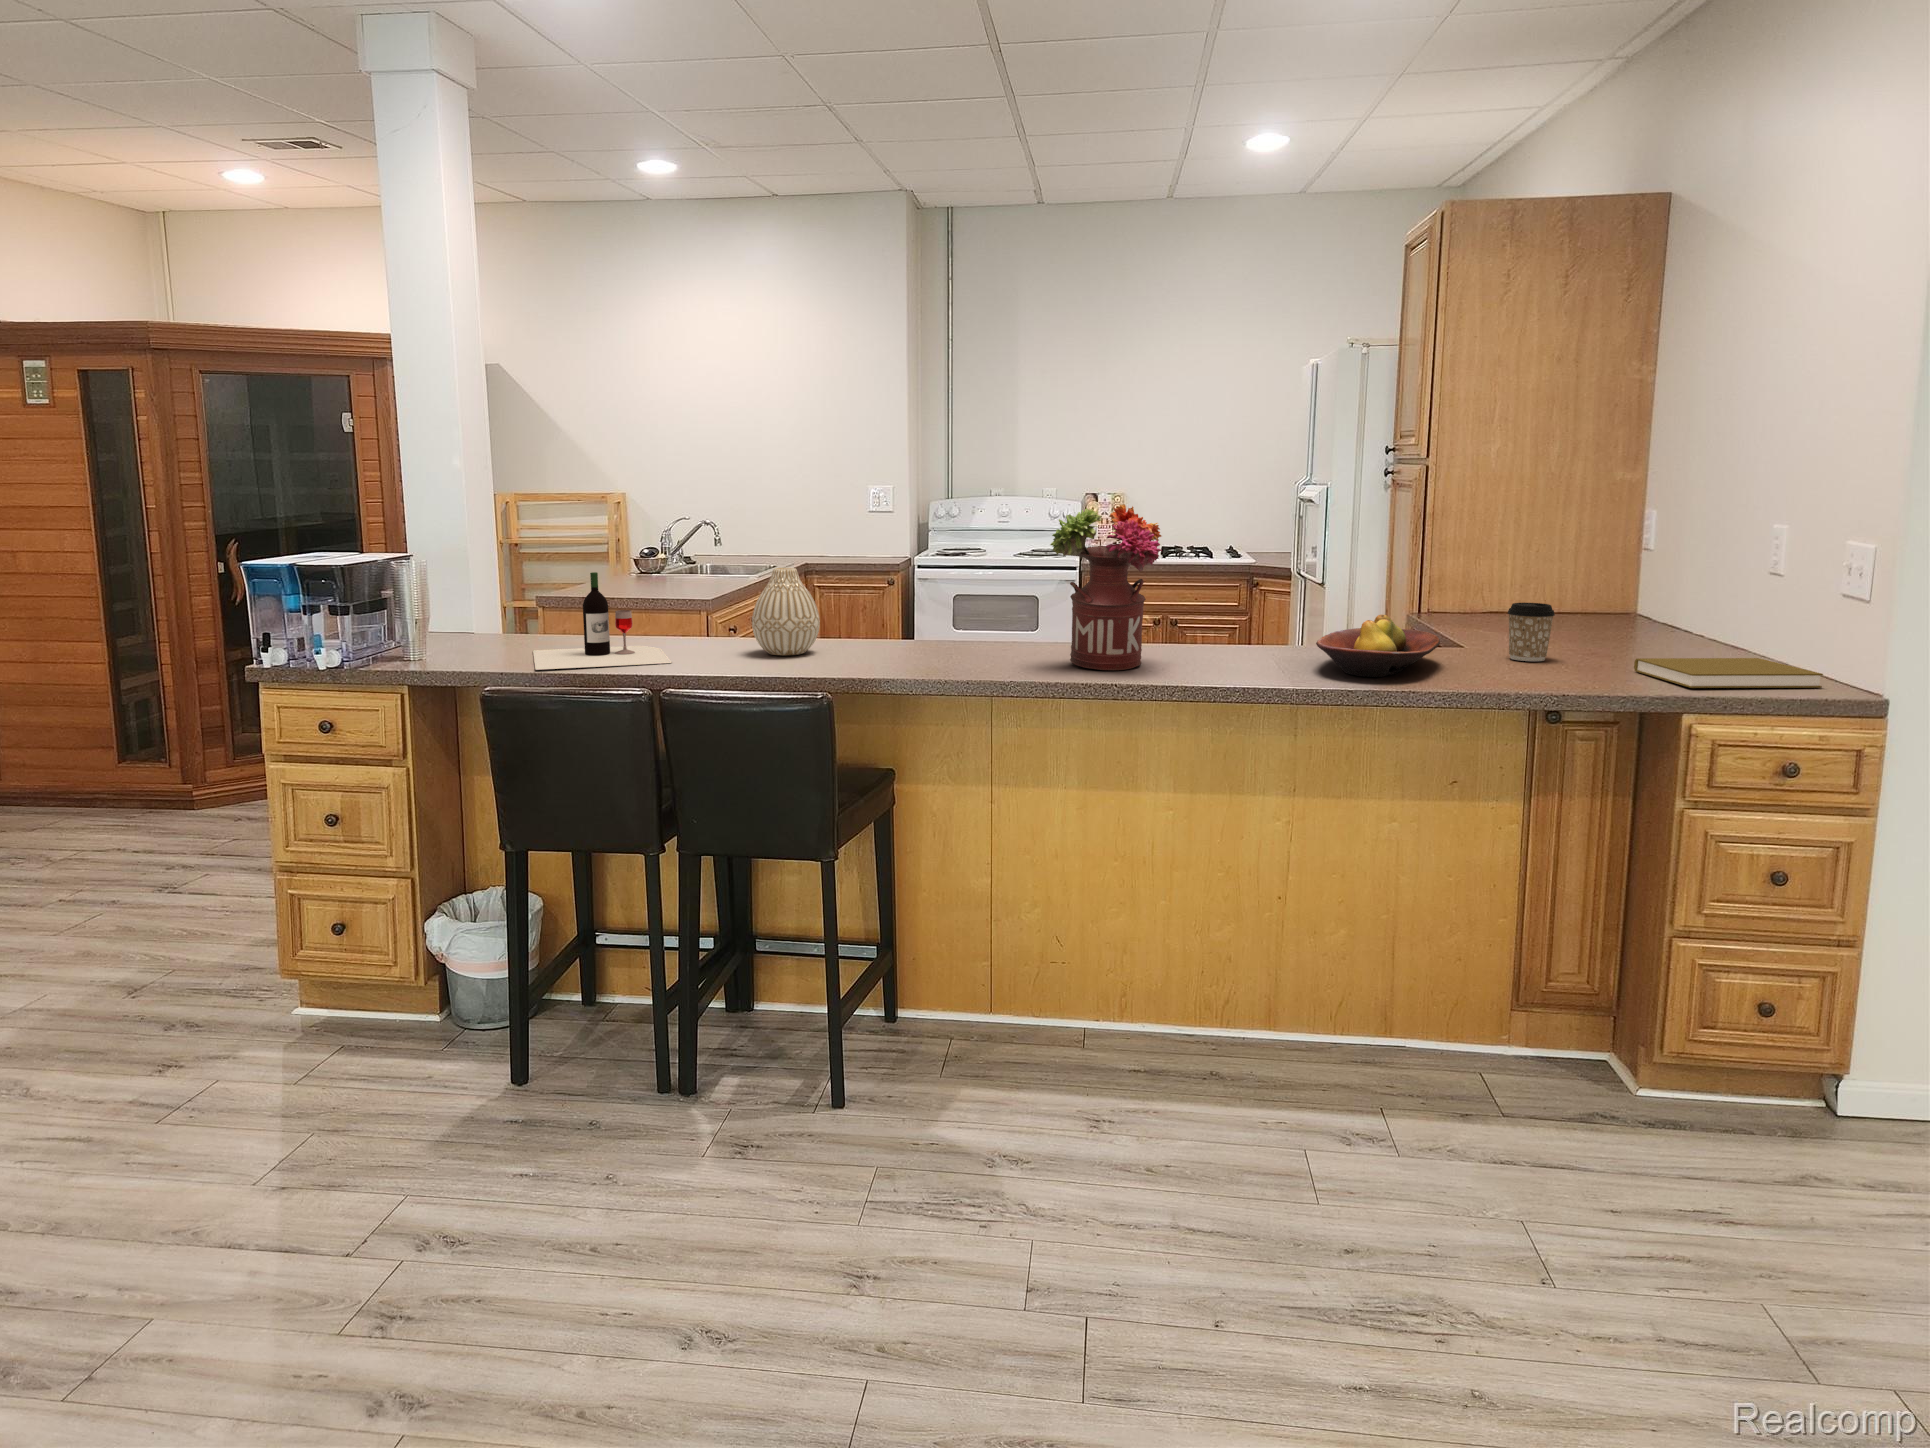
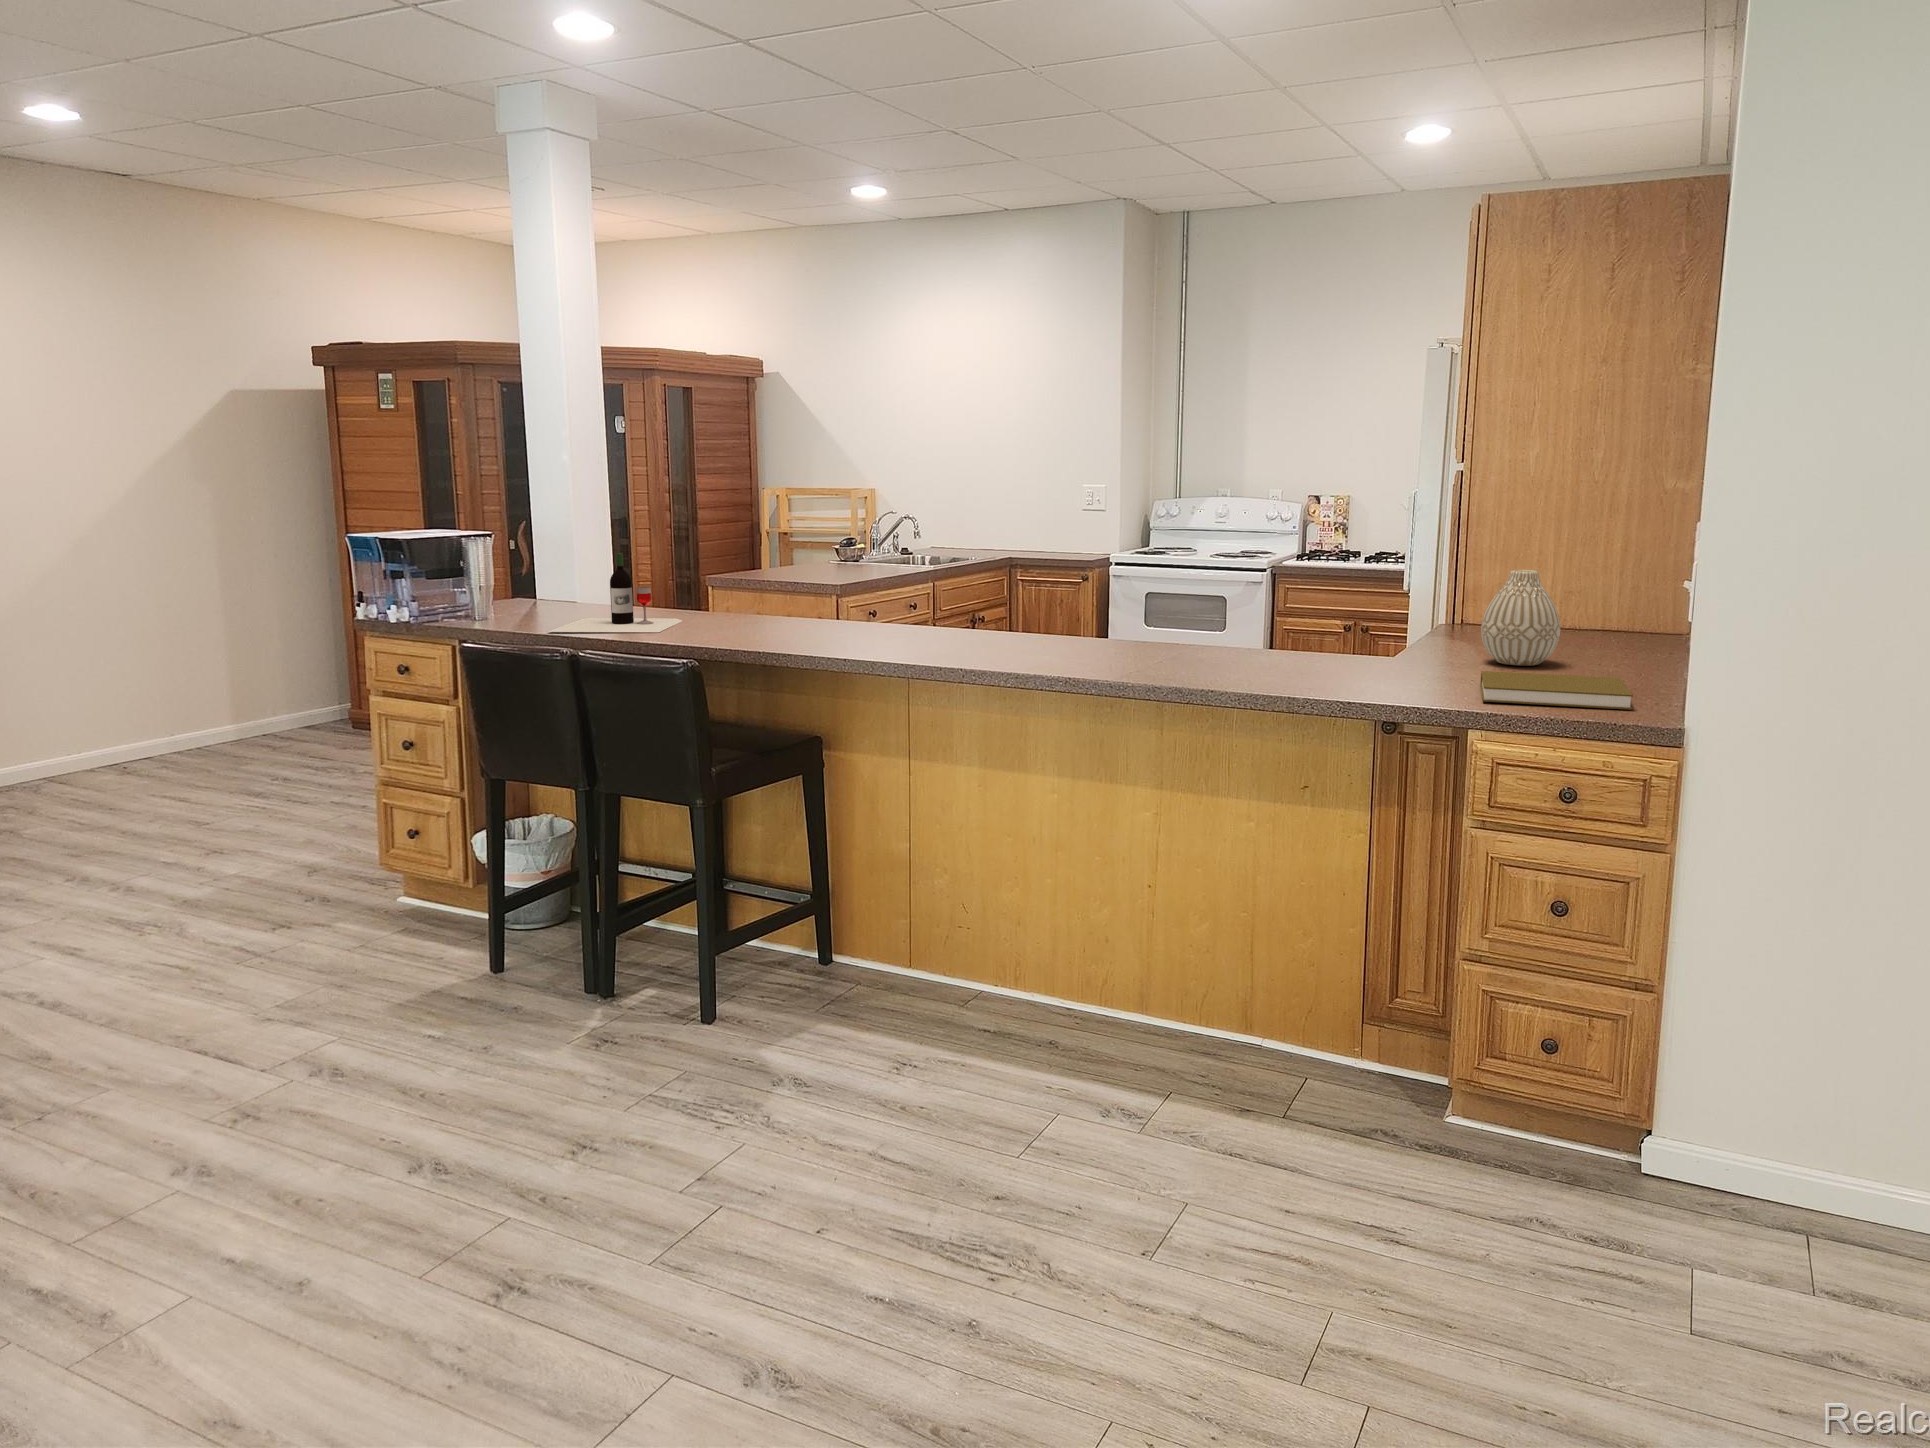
flower arrangement: present [1050,504,1162,670] -> none [935,502,1045,656]
vase: present [752,568,820,655] -> present [1481,570,1560,666]
coffee cup: present [1508,603,1555,661] -> none [1385,610,1432,670]
fruit bowl: present [1316,614,1440,677] -> none [1156,615,1308,675]

